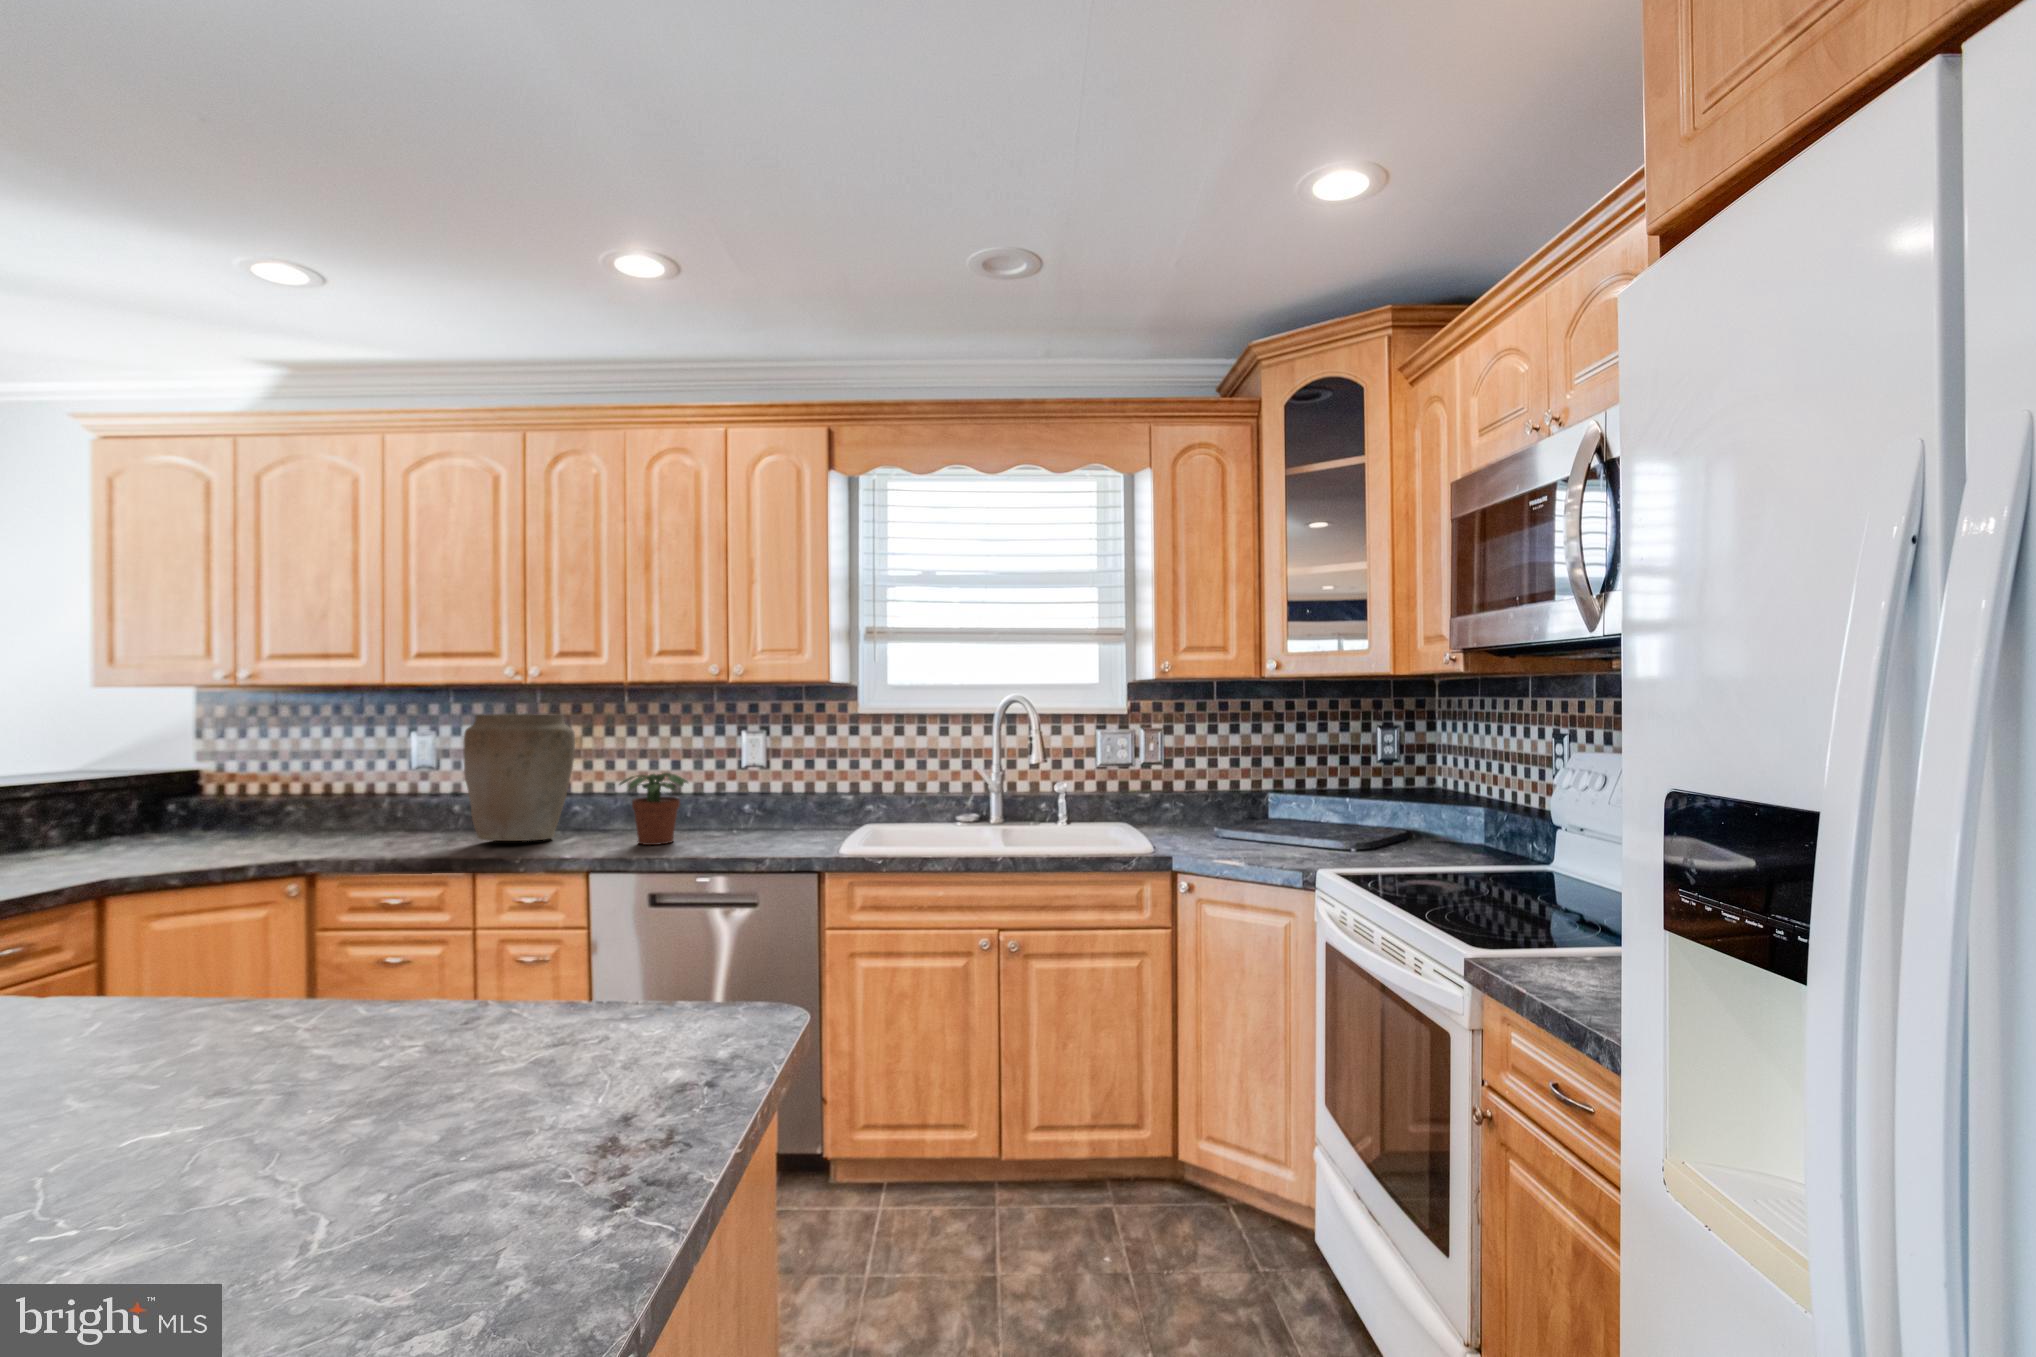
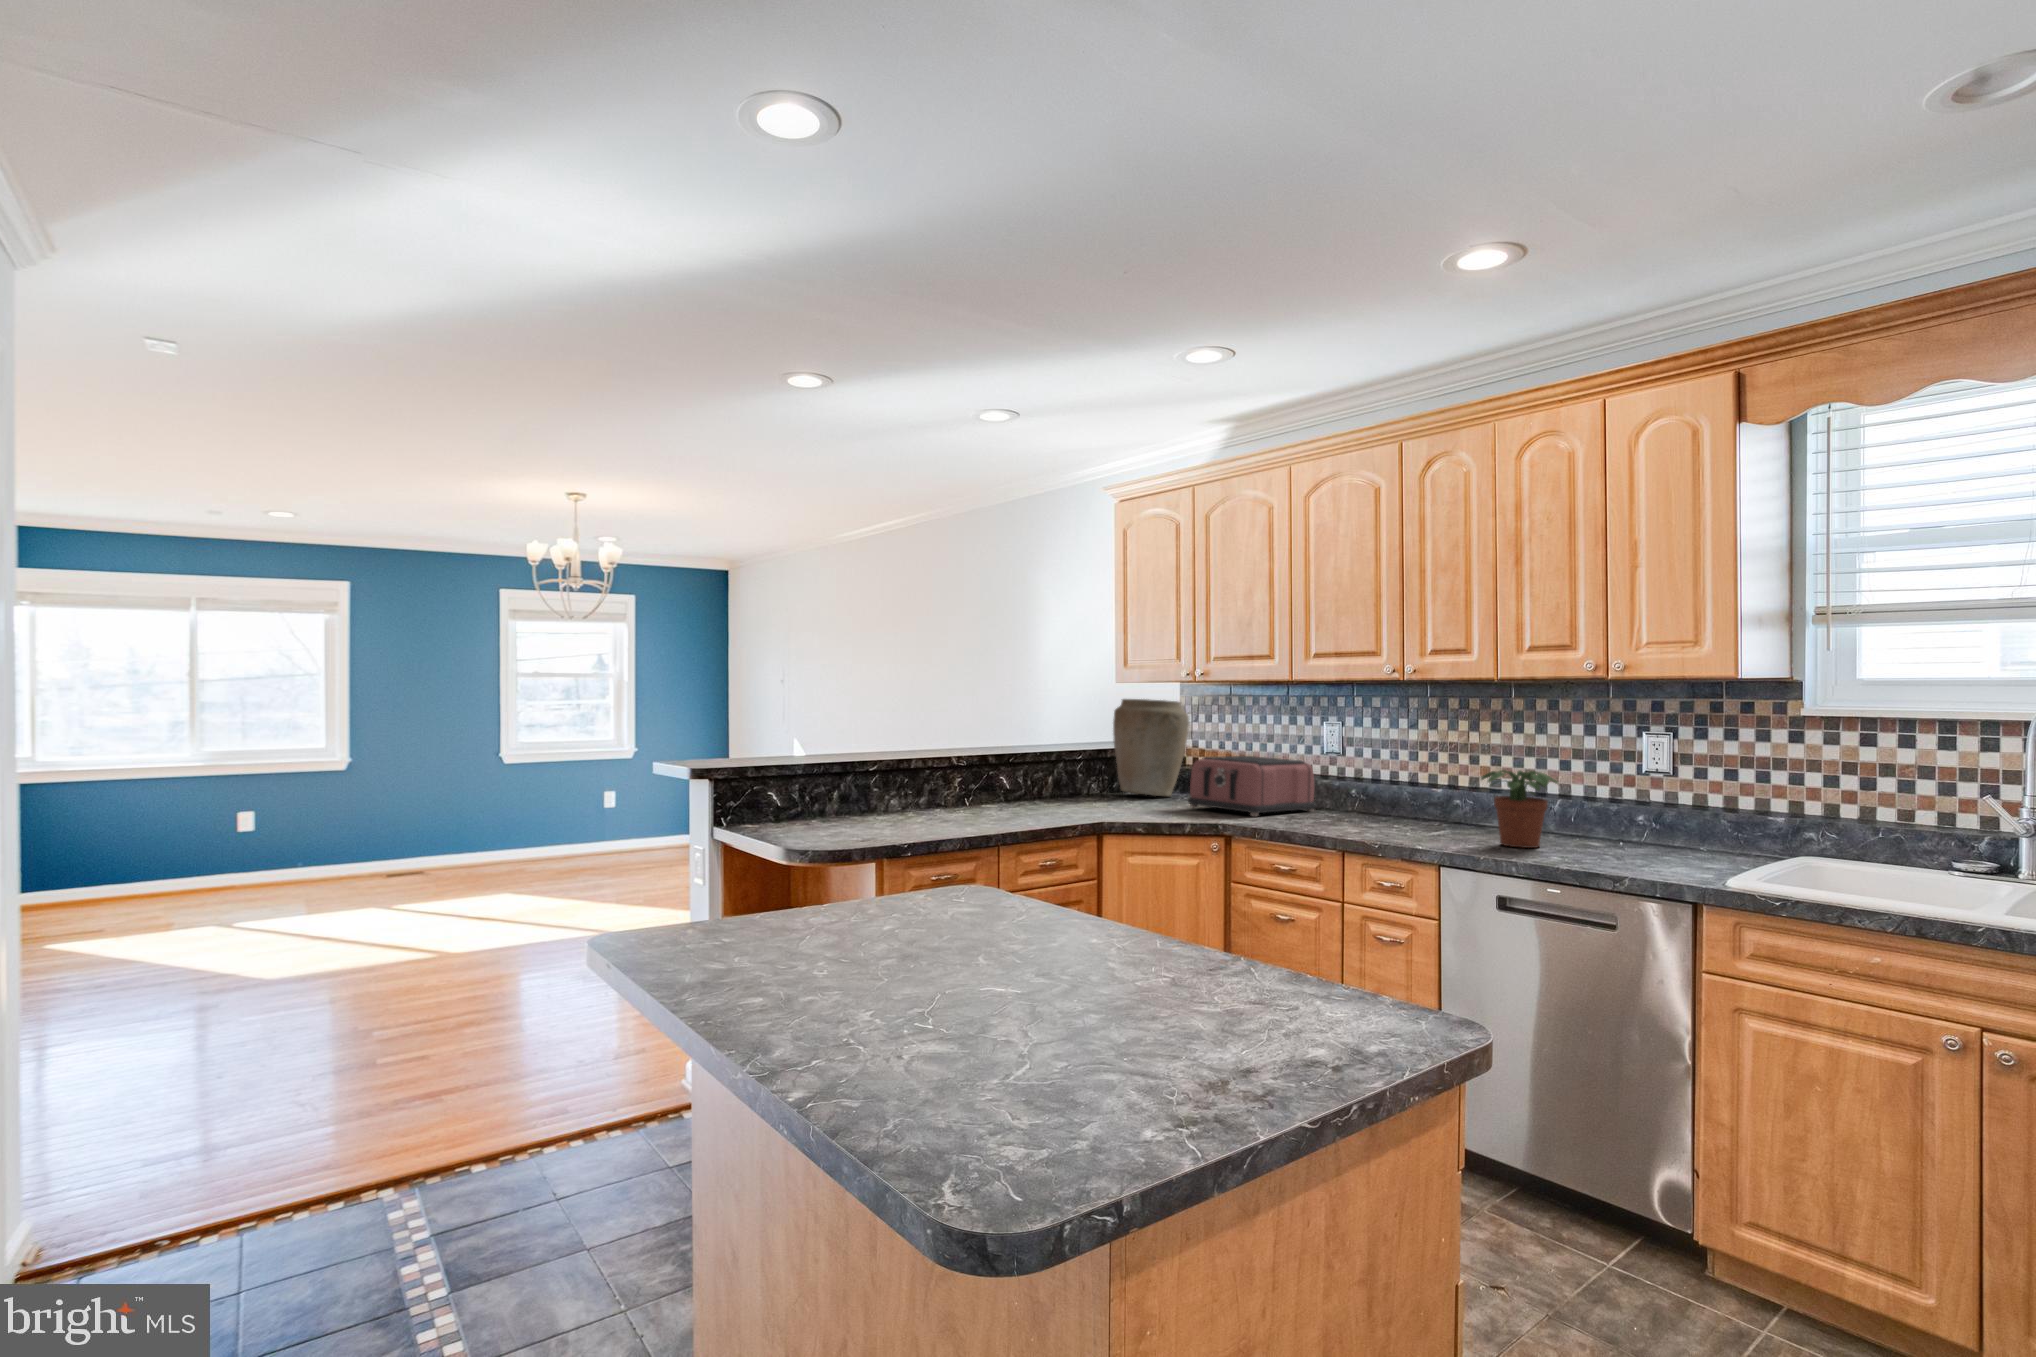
vase: present [463,714,575,841] -> present [1113,699,1189,796]
toaster: none [234,778,410,849] -> present [1188,756,1316,817]

